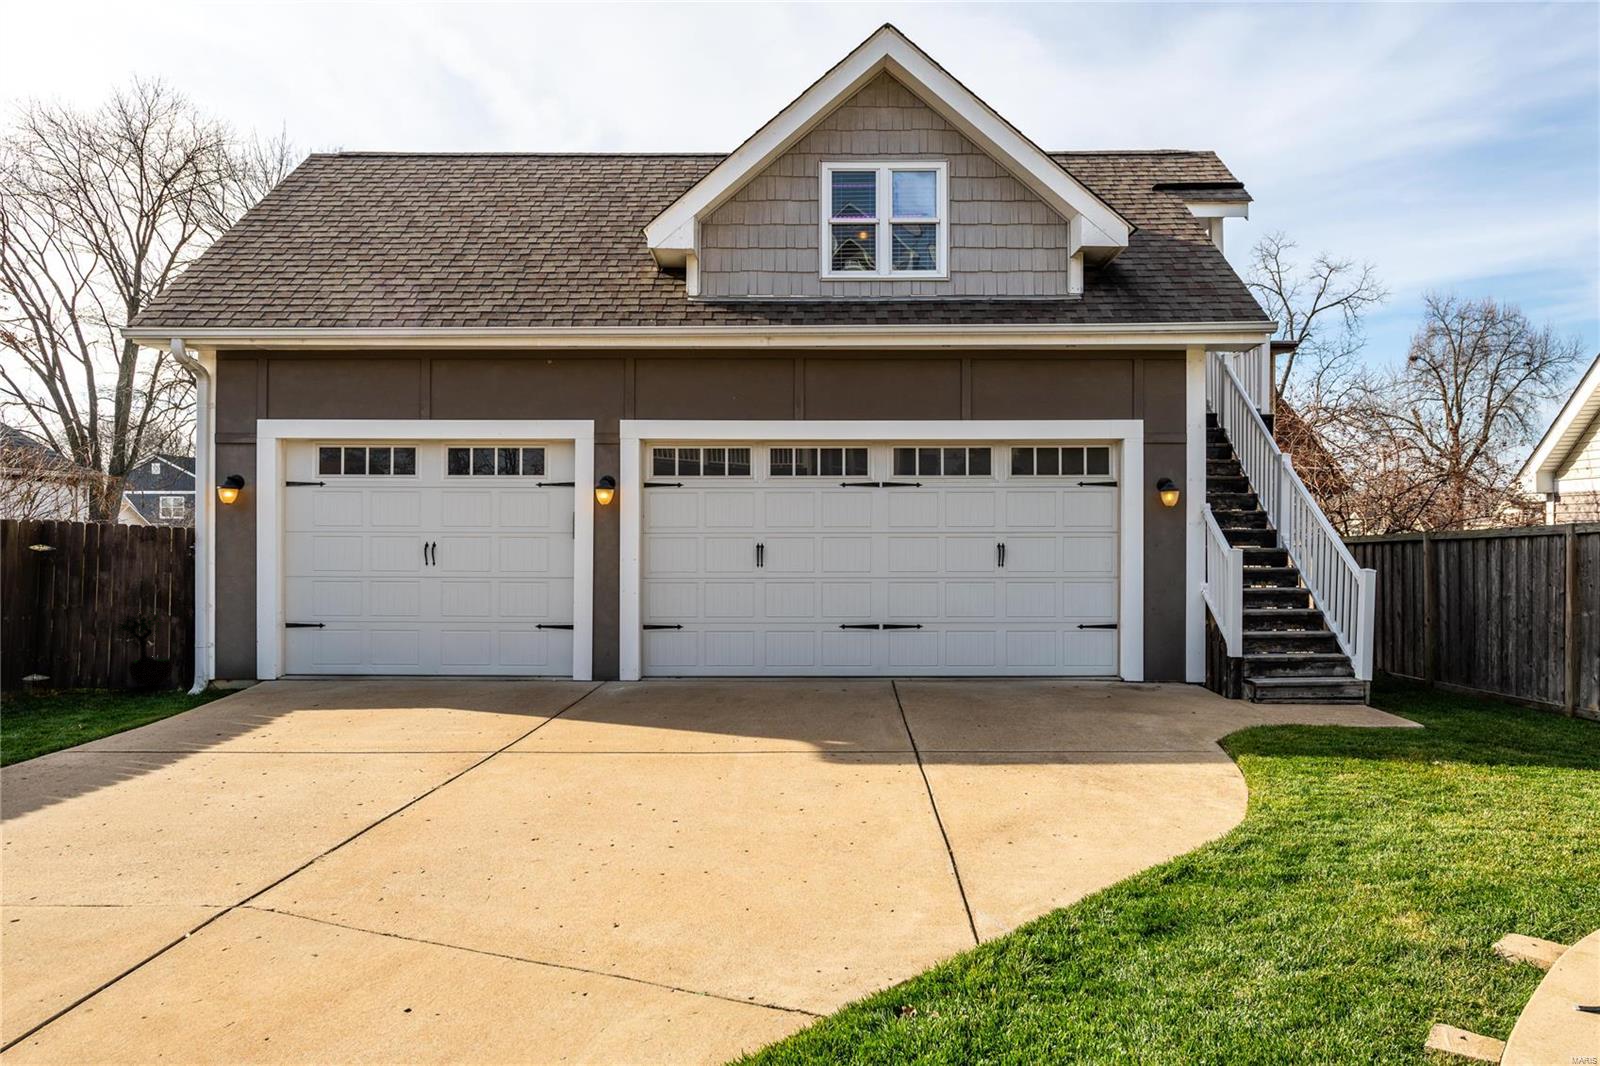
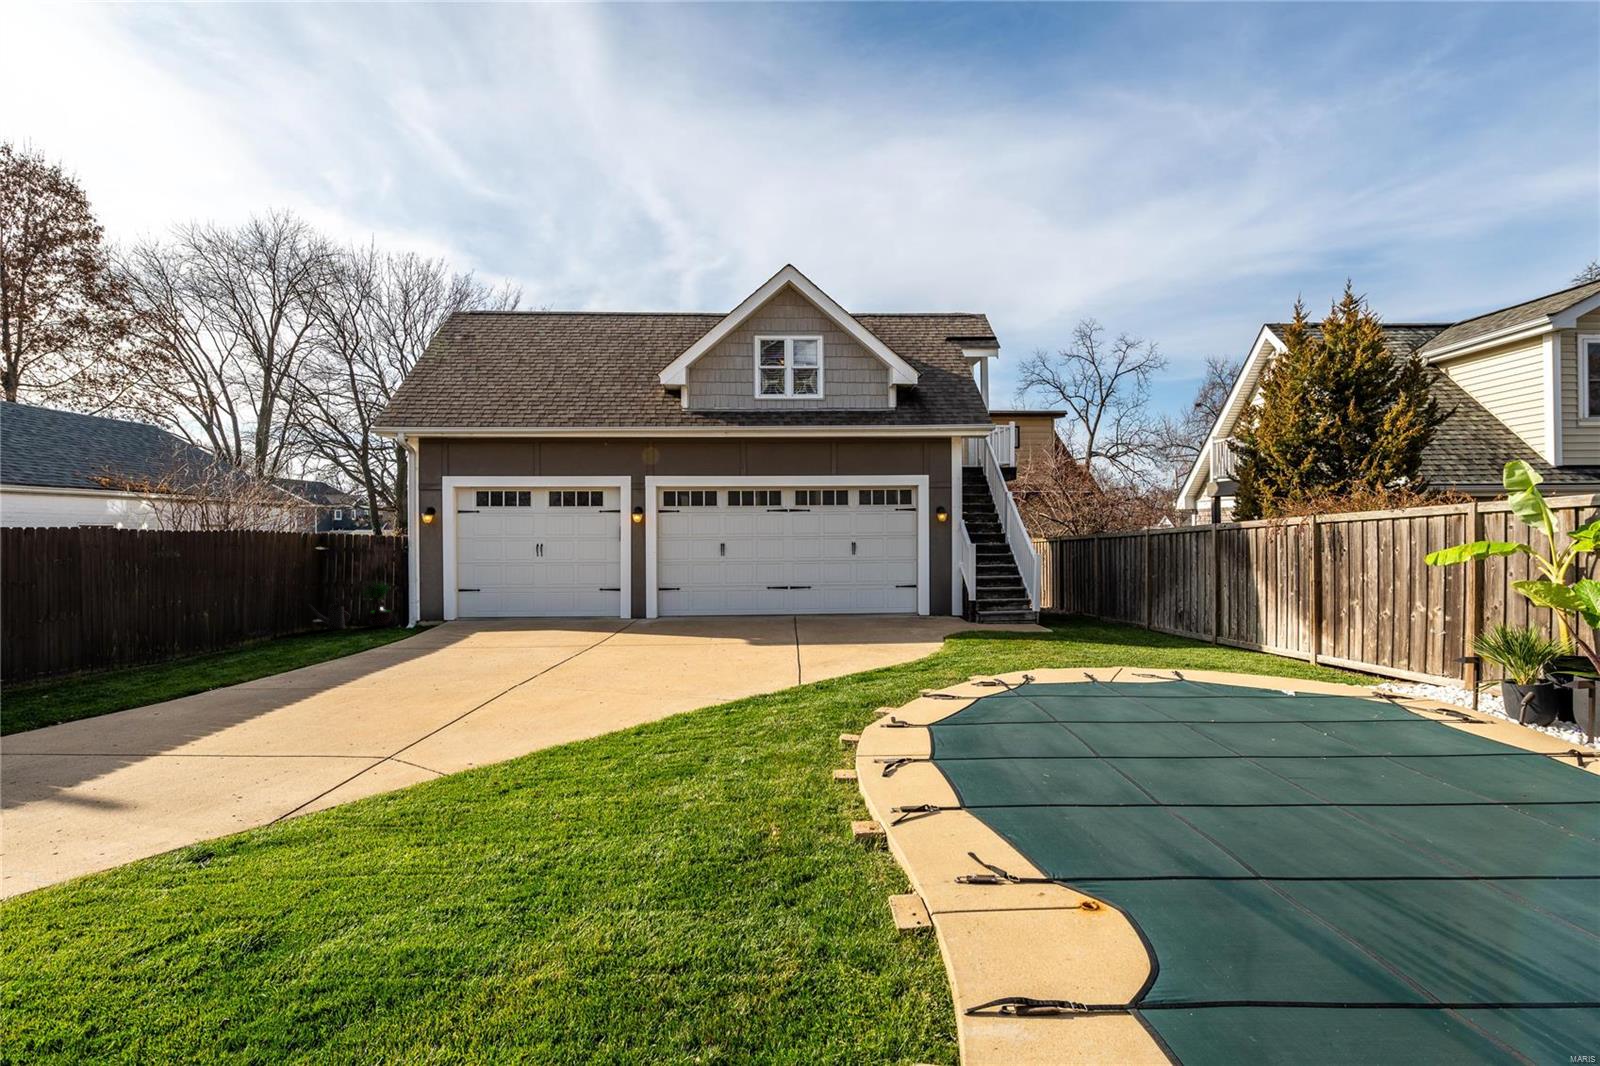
watering can: none [16,638,93,695] -> present [309,598,345,630]

